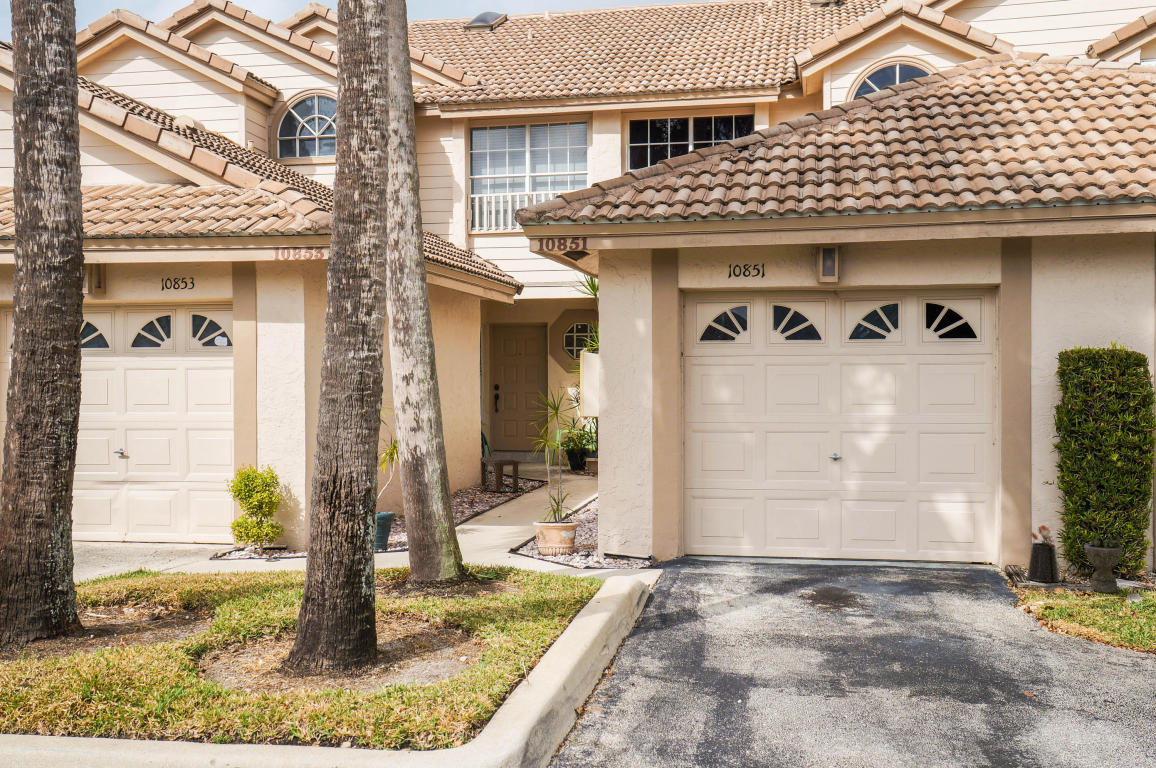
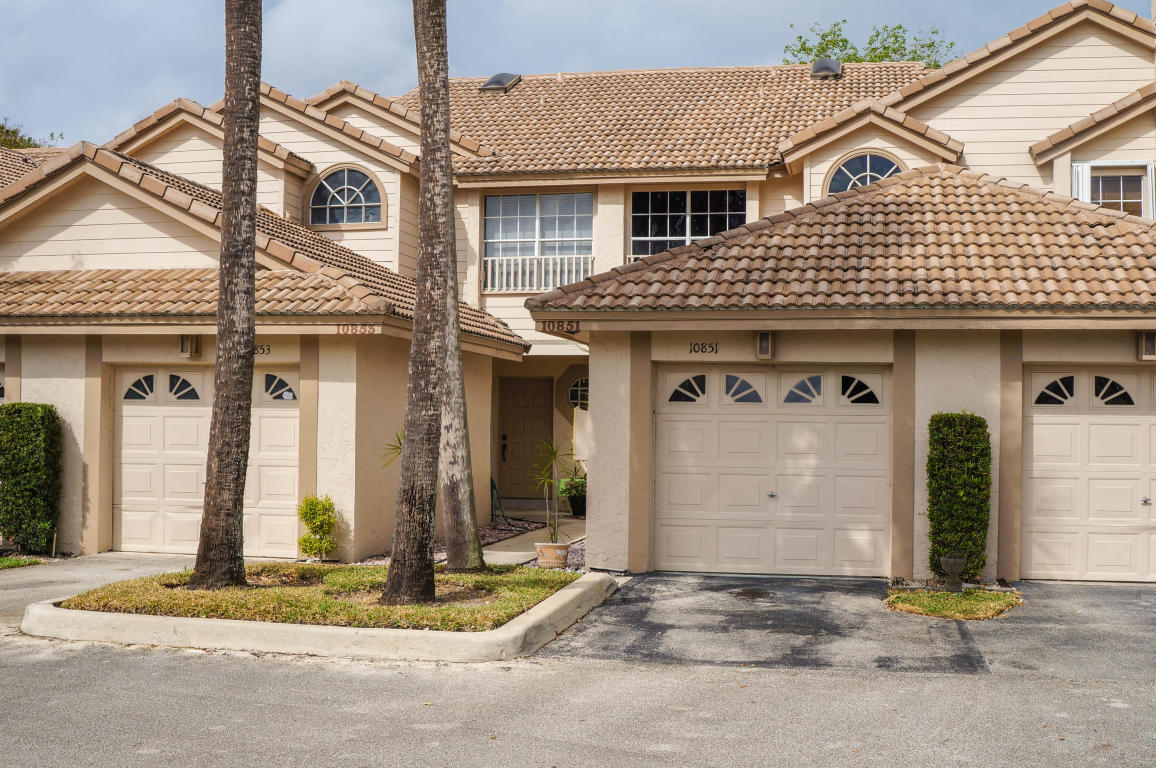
bench: present [480,456,519,492] -> none [491,499,526,531]
watering can: present [1027,525,1060,582] -> none [905,544,929,586]

